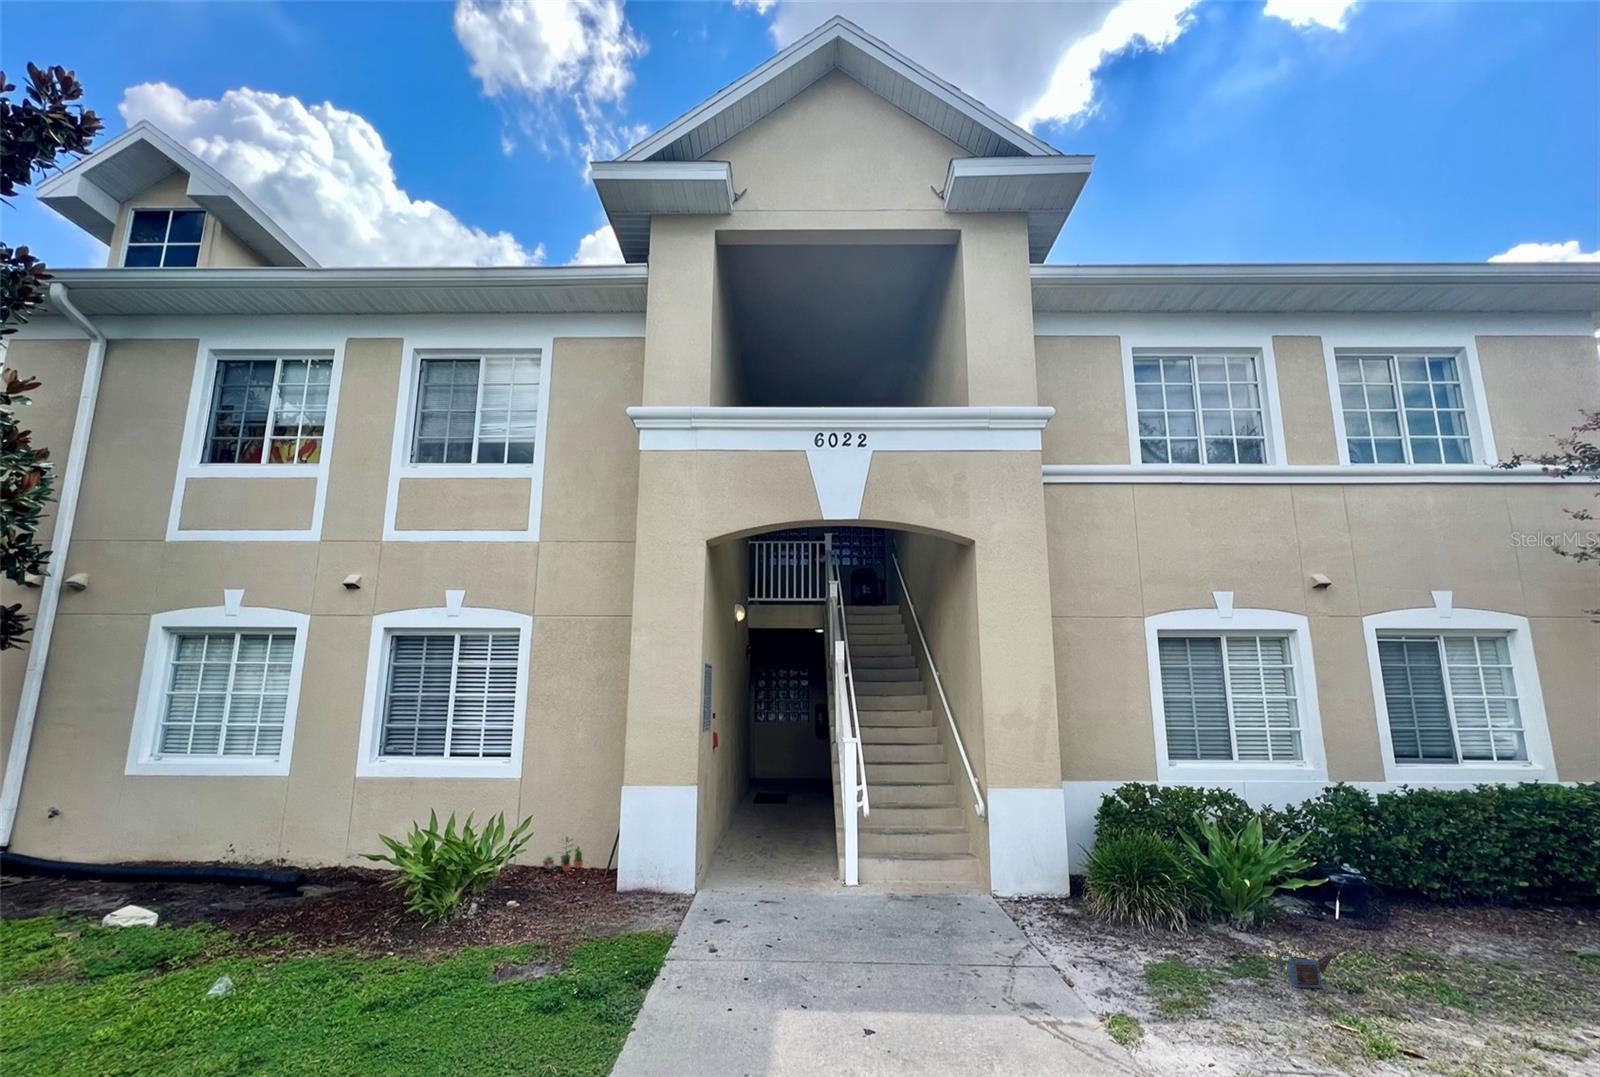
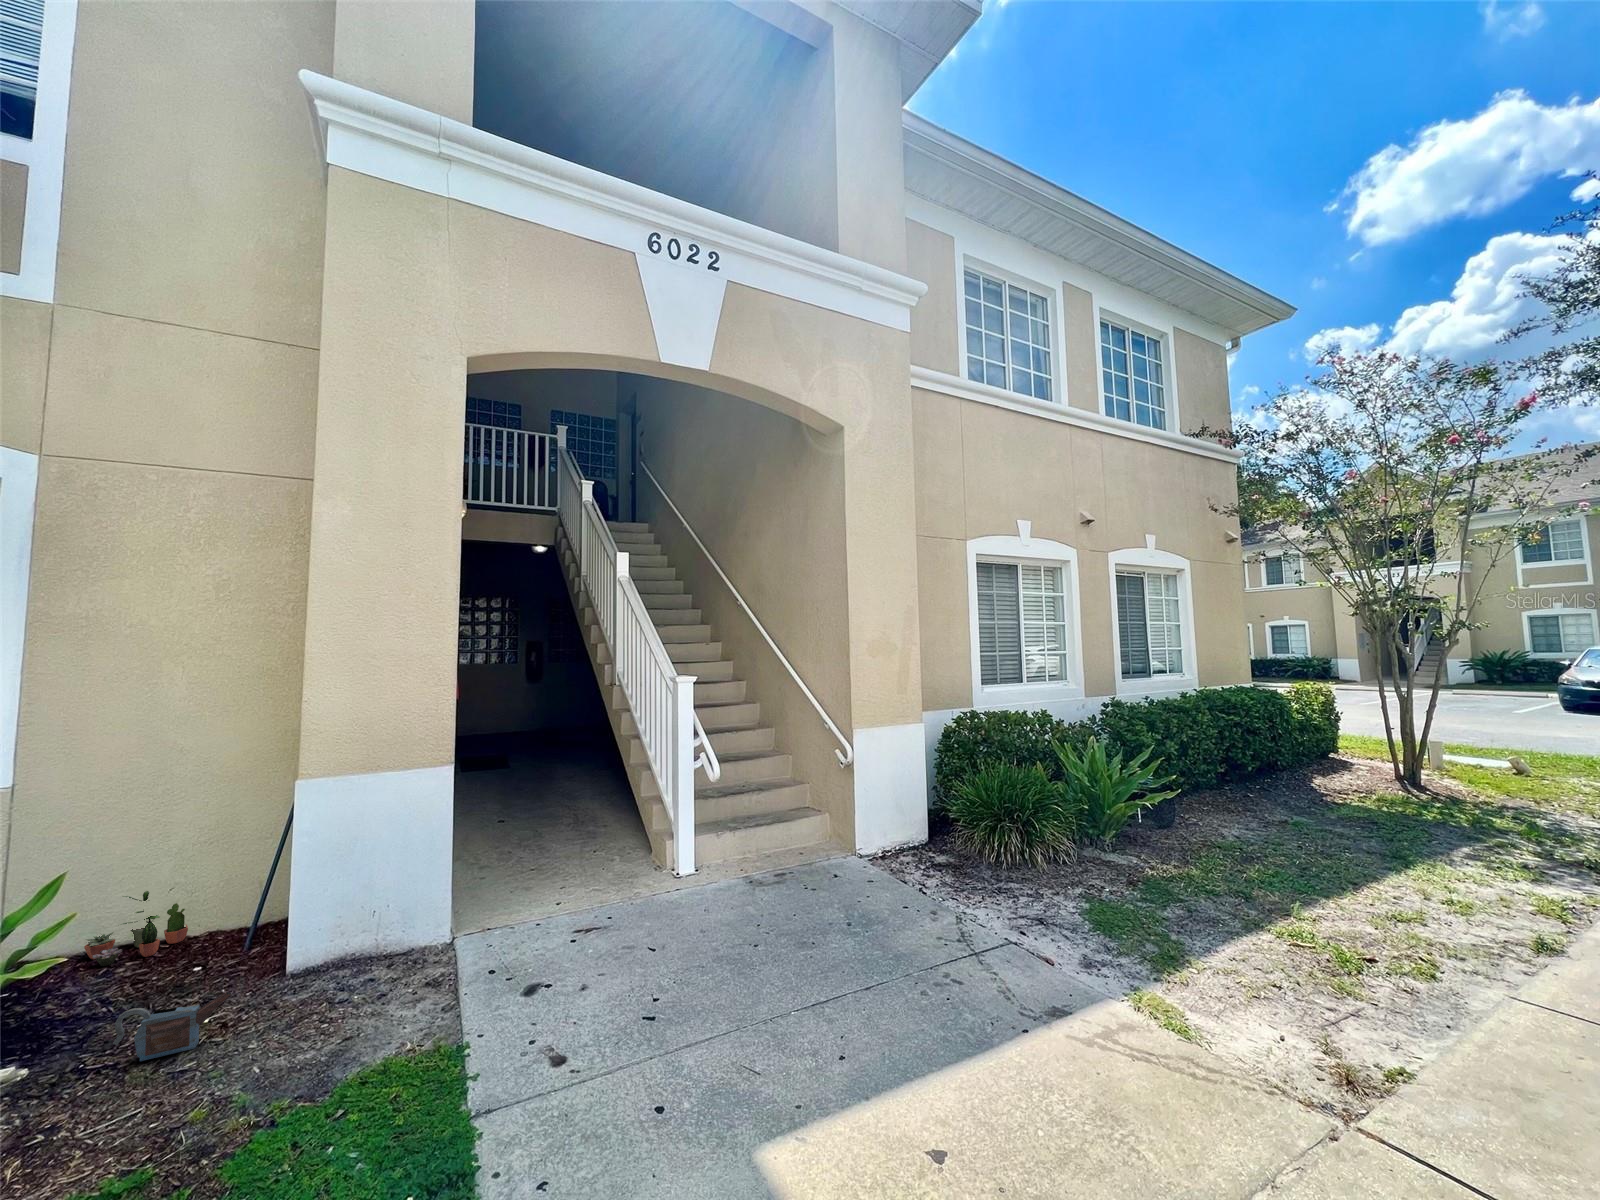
watering can: present [1277,952,1333,988] -> present [113,992,231,1061]

